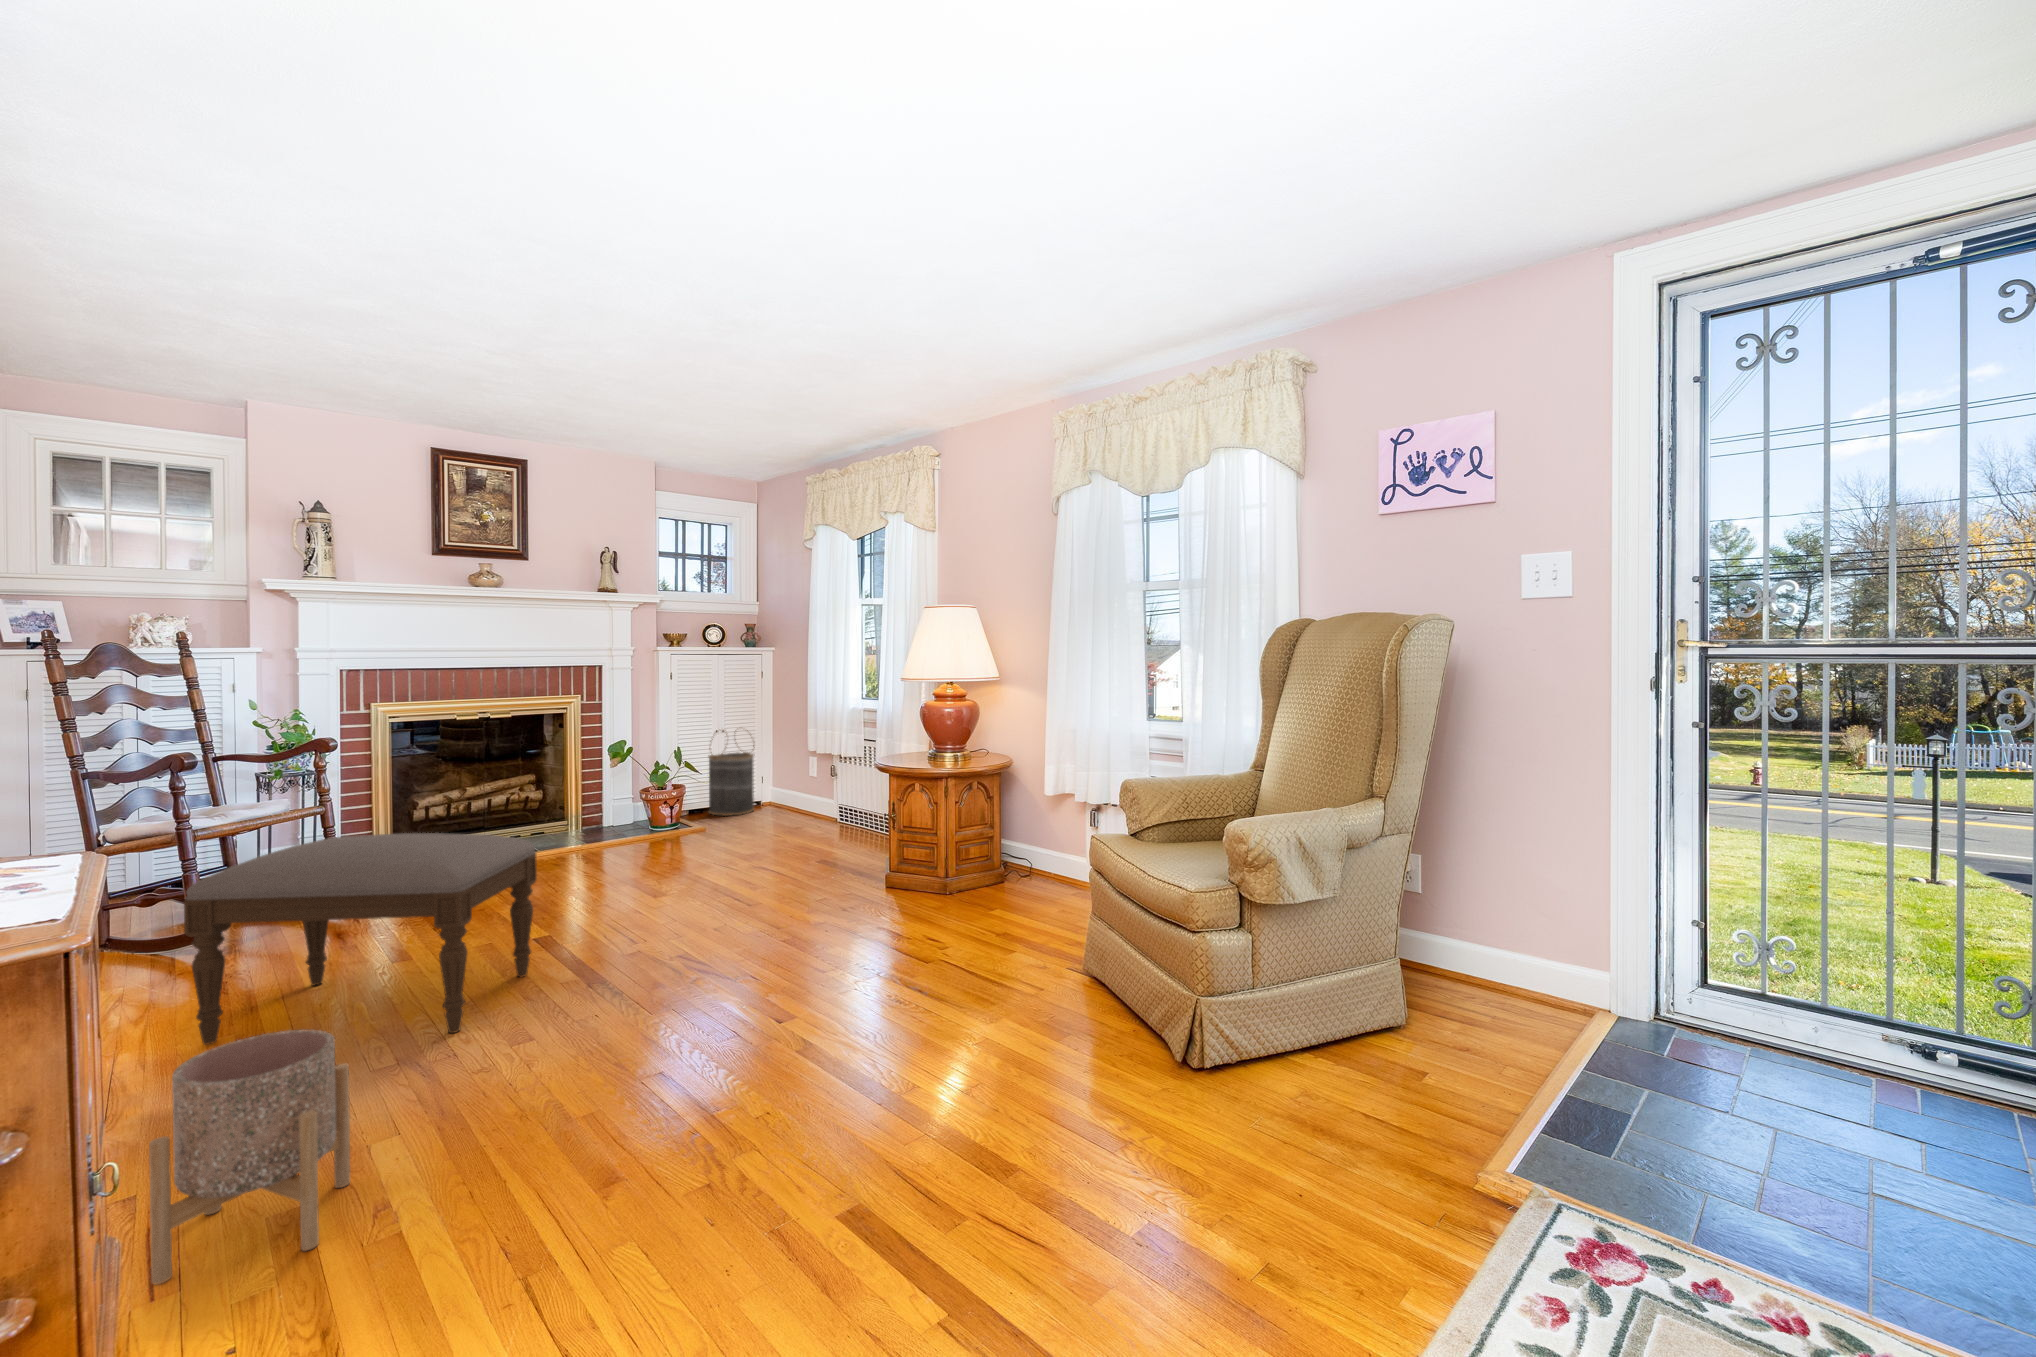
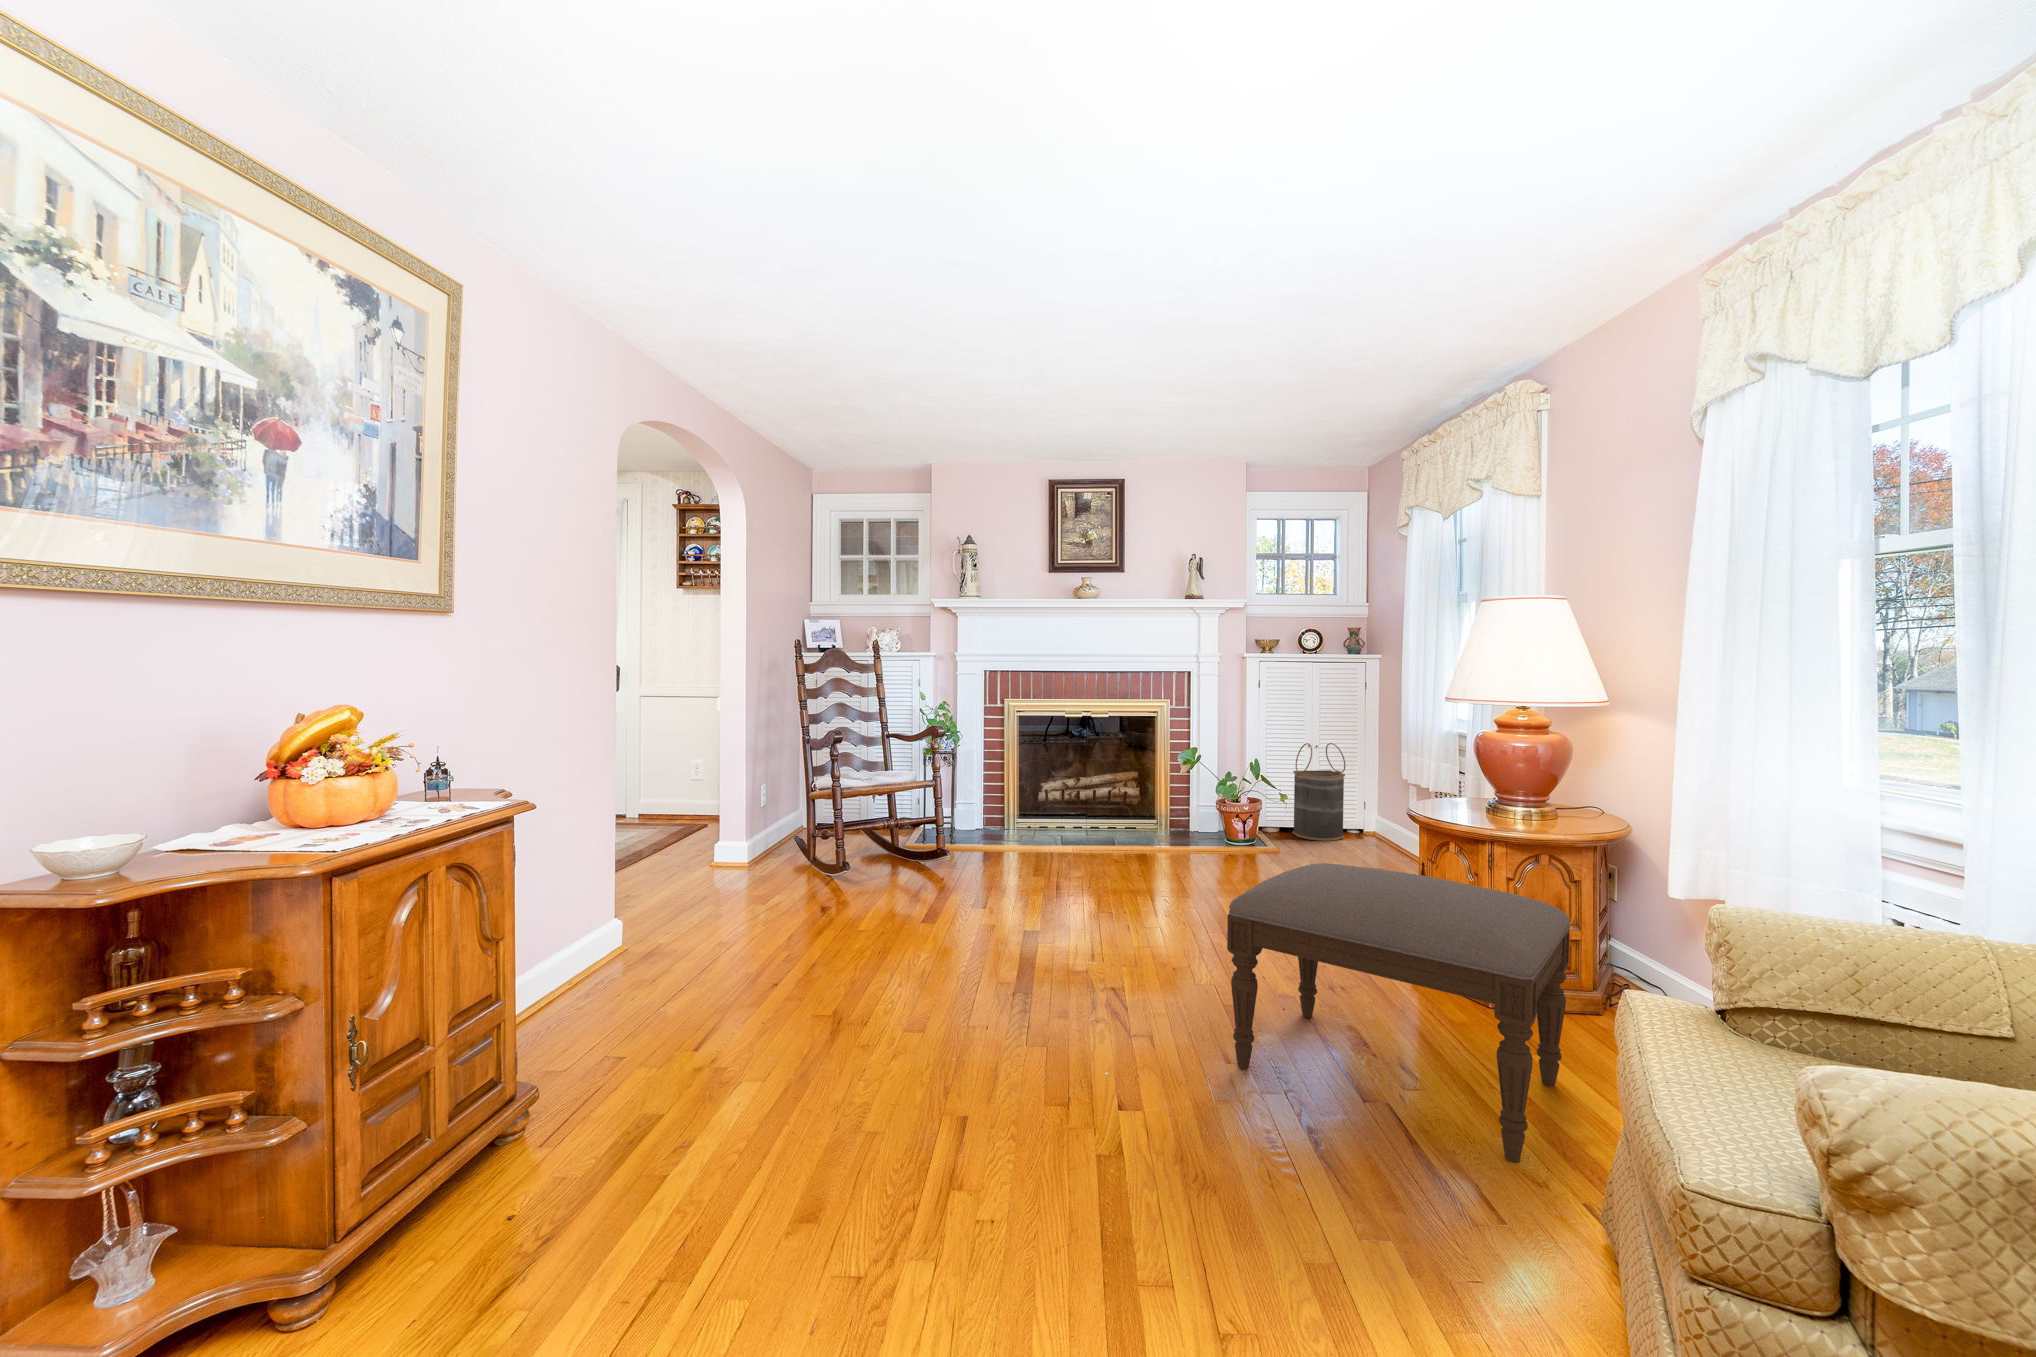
ottoman: present [184,833,537,1045] -> present [1227,863,1570,1162]
planter: present [149,1030,350,1284] -> none [539,971,688,1167]

